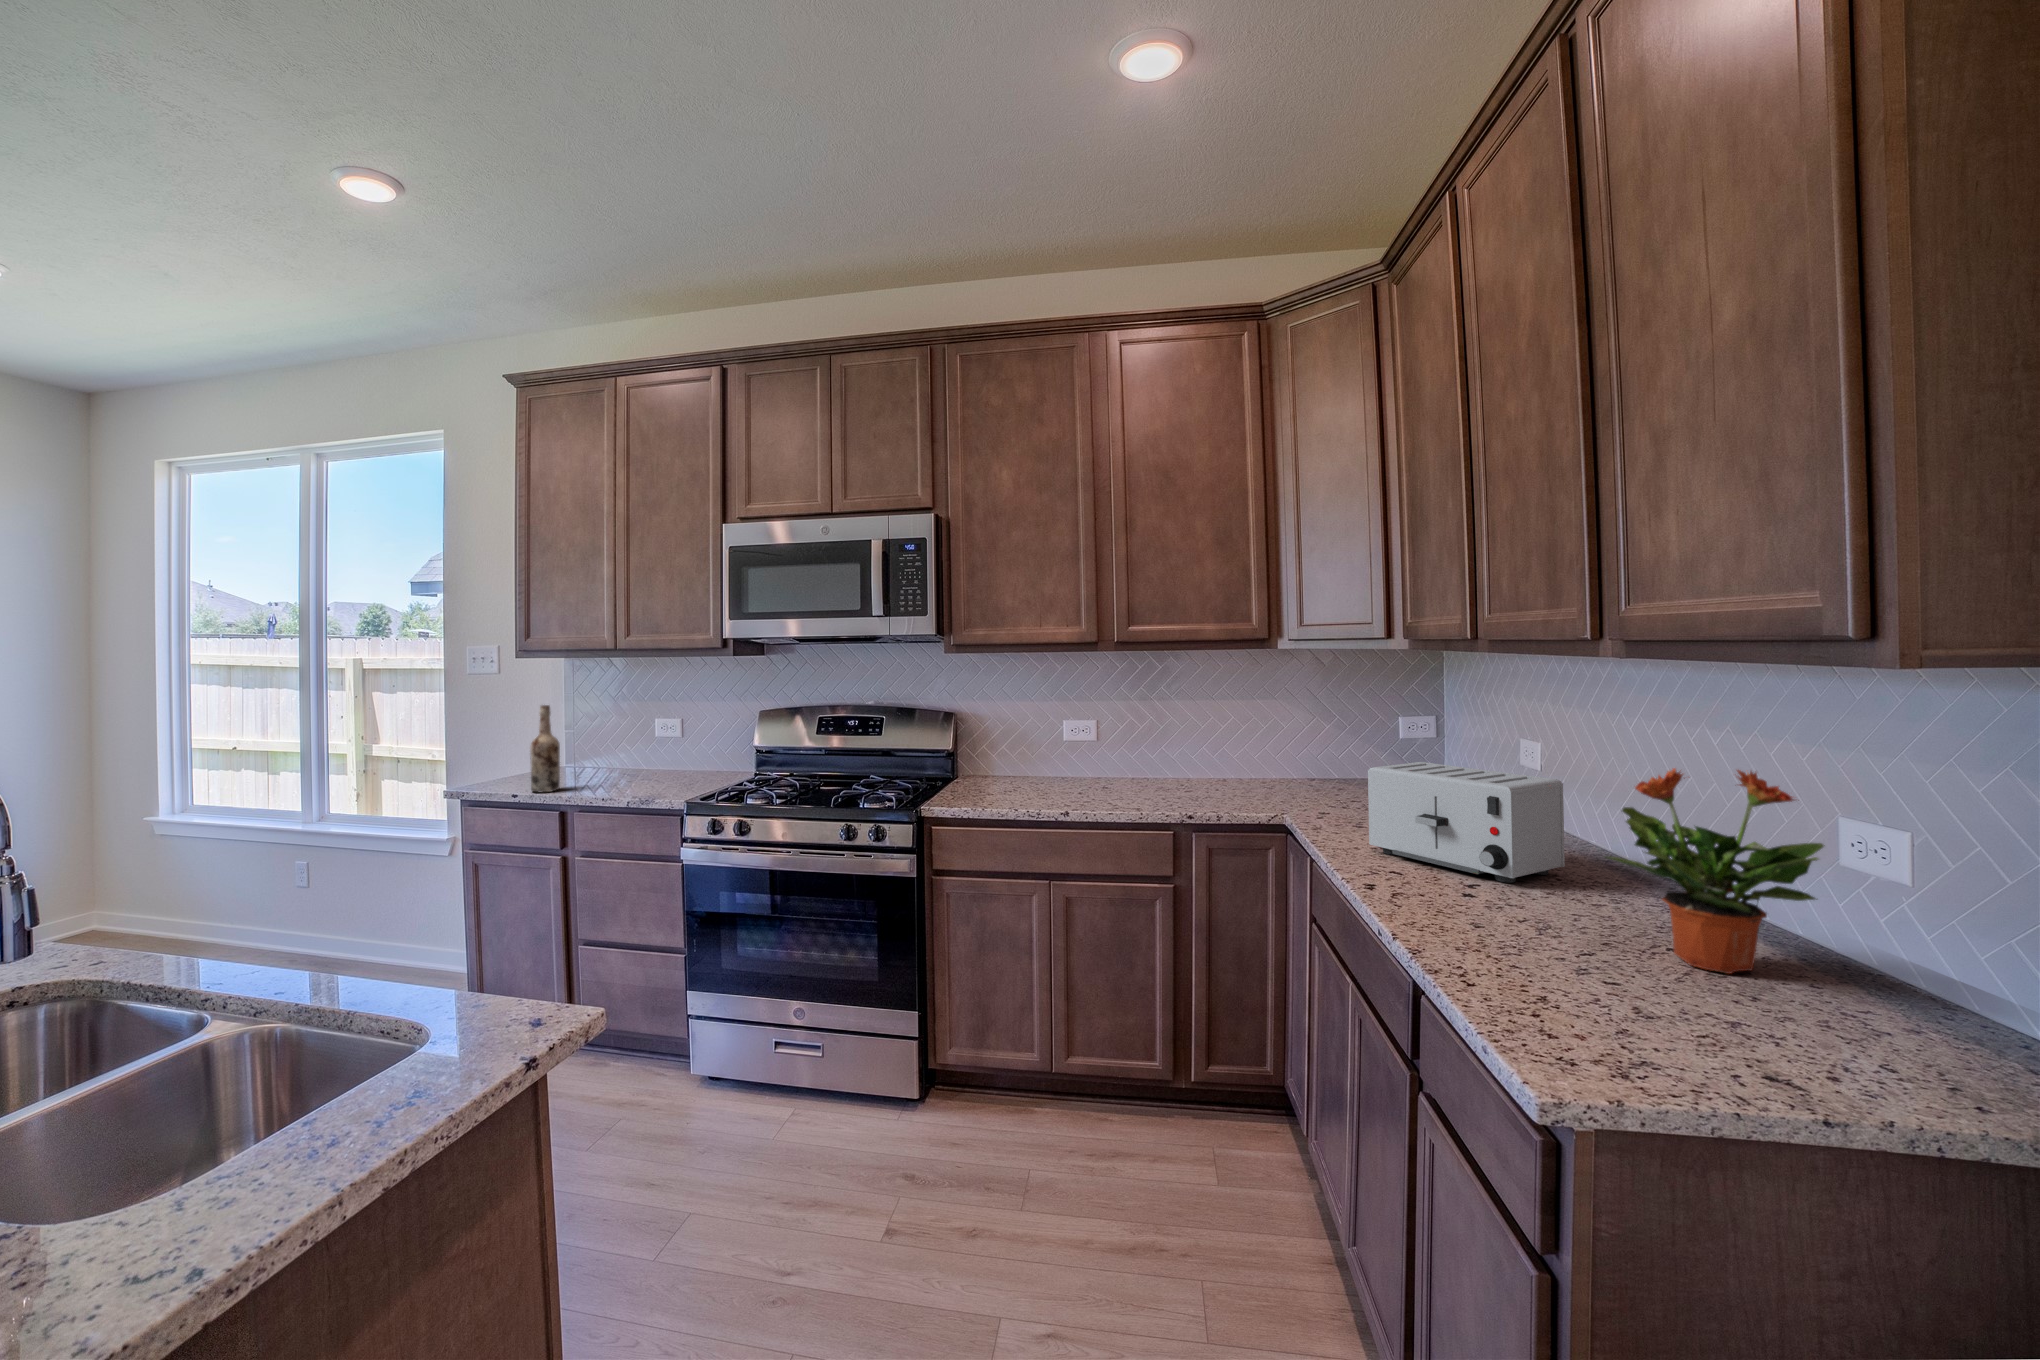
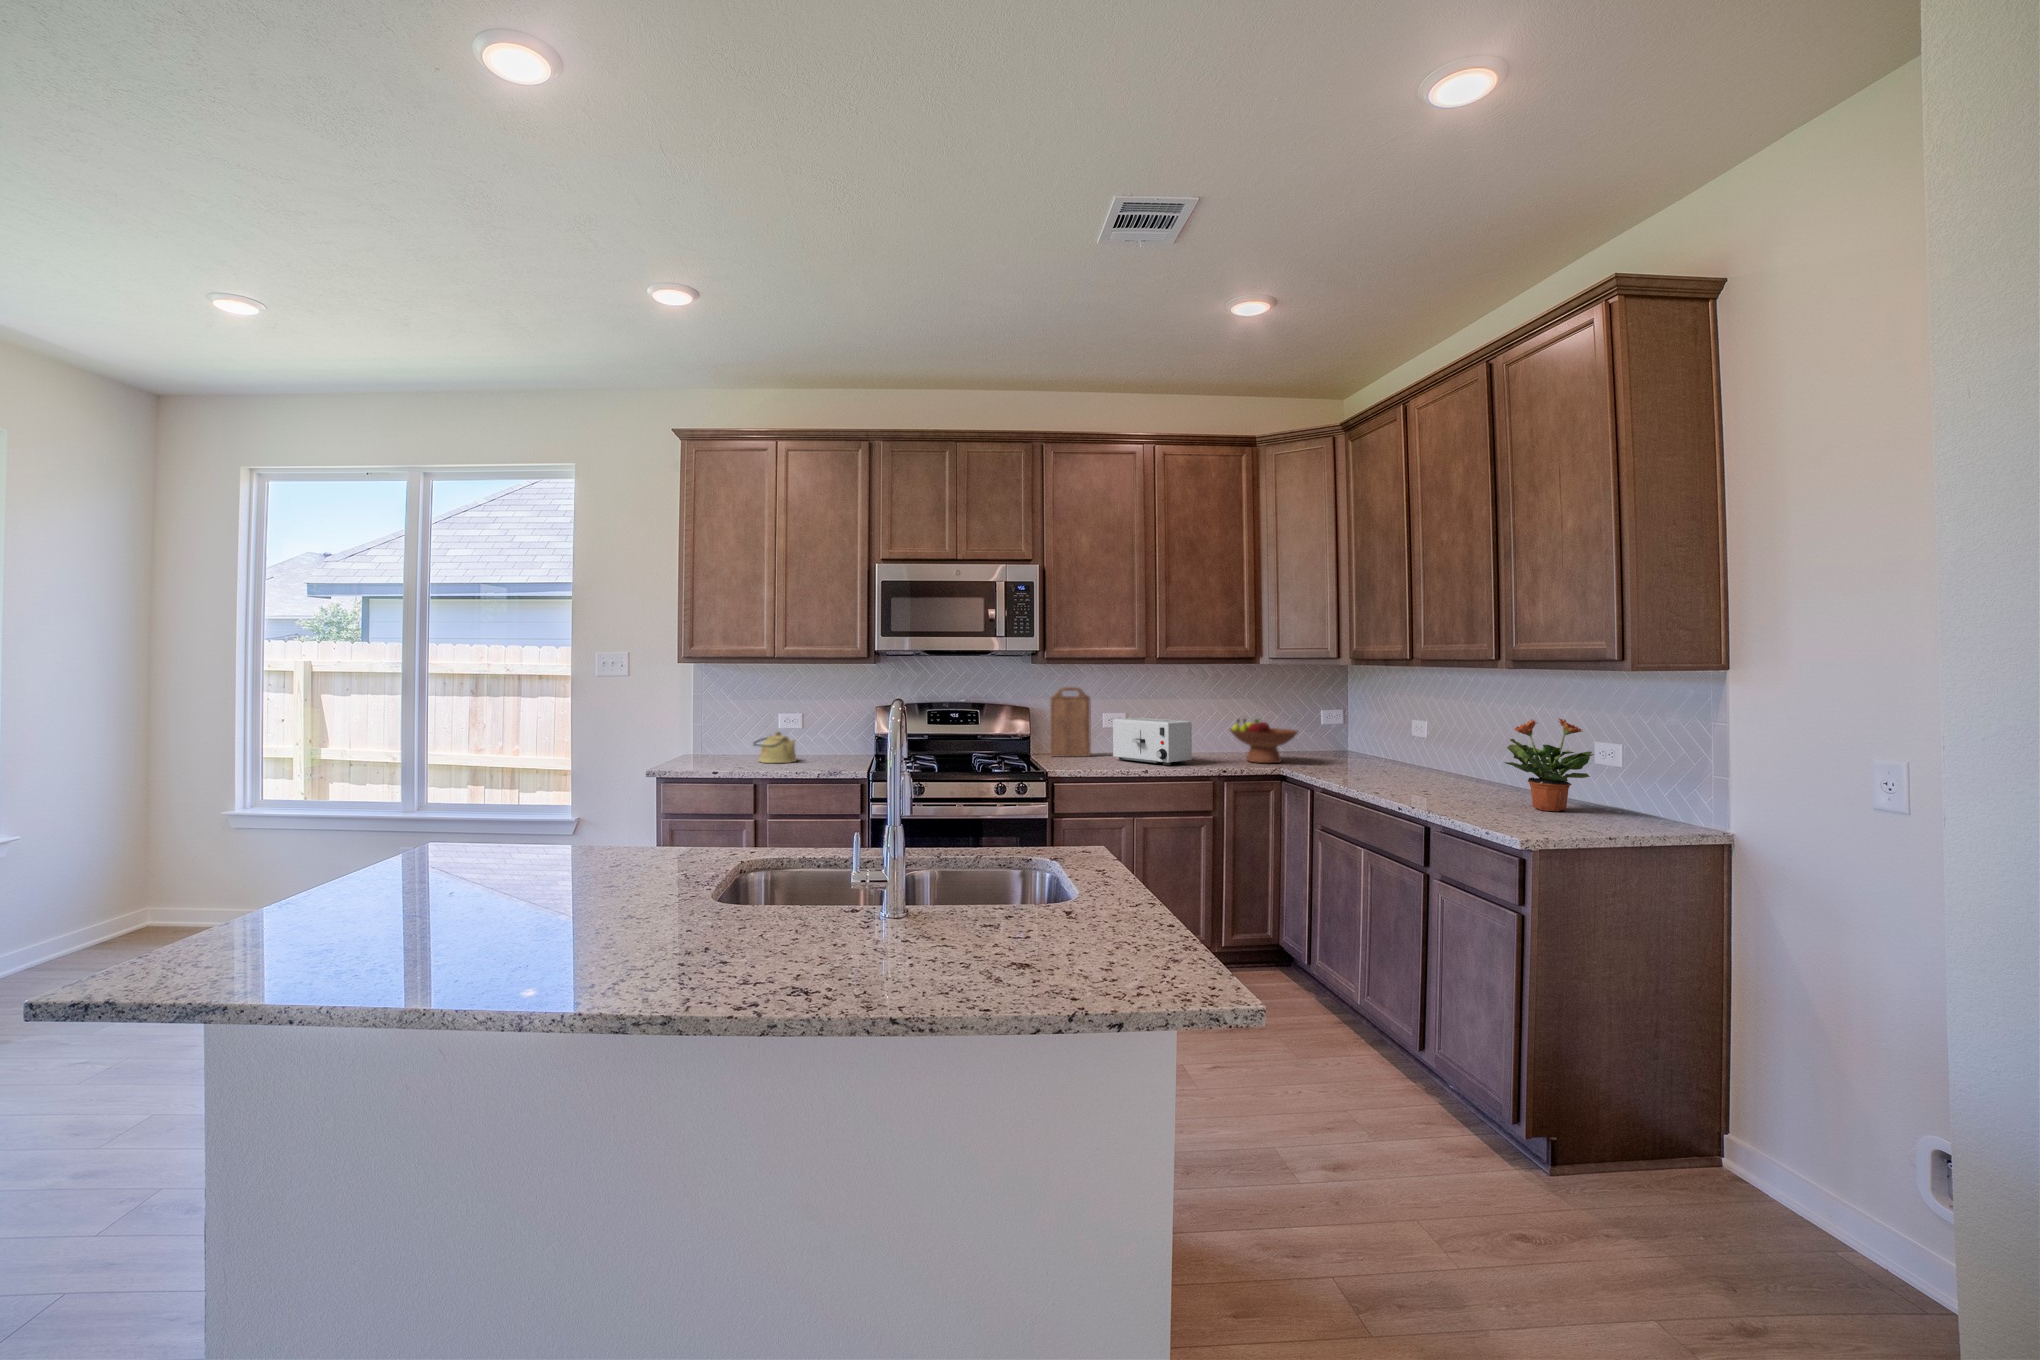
cutting board: none [977,684,1034,780] -> present [1050,687,1091,757]
wine bottle: present [530,705,560,793] -> none [723,700,745,768]
fruit bowl: none [1222,731,1329,801] -> present [1230,719,1298,763]
kettle: none [593,743,649,784] -> present [753,732,796,763]
toaster: present [1368,762,1565,883] -> present [1113,718,1192,765]

